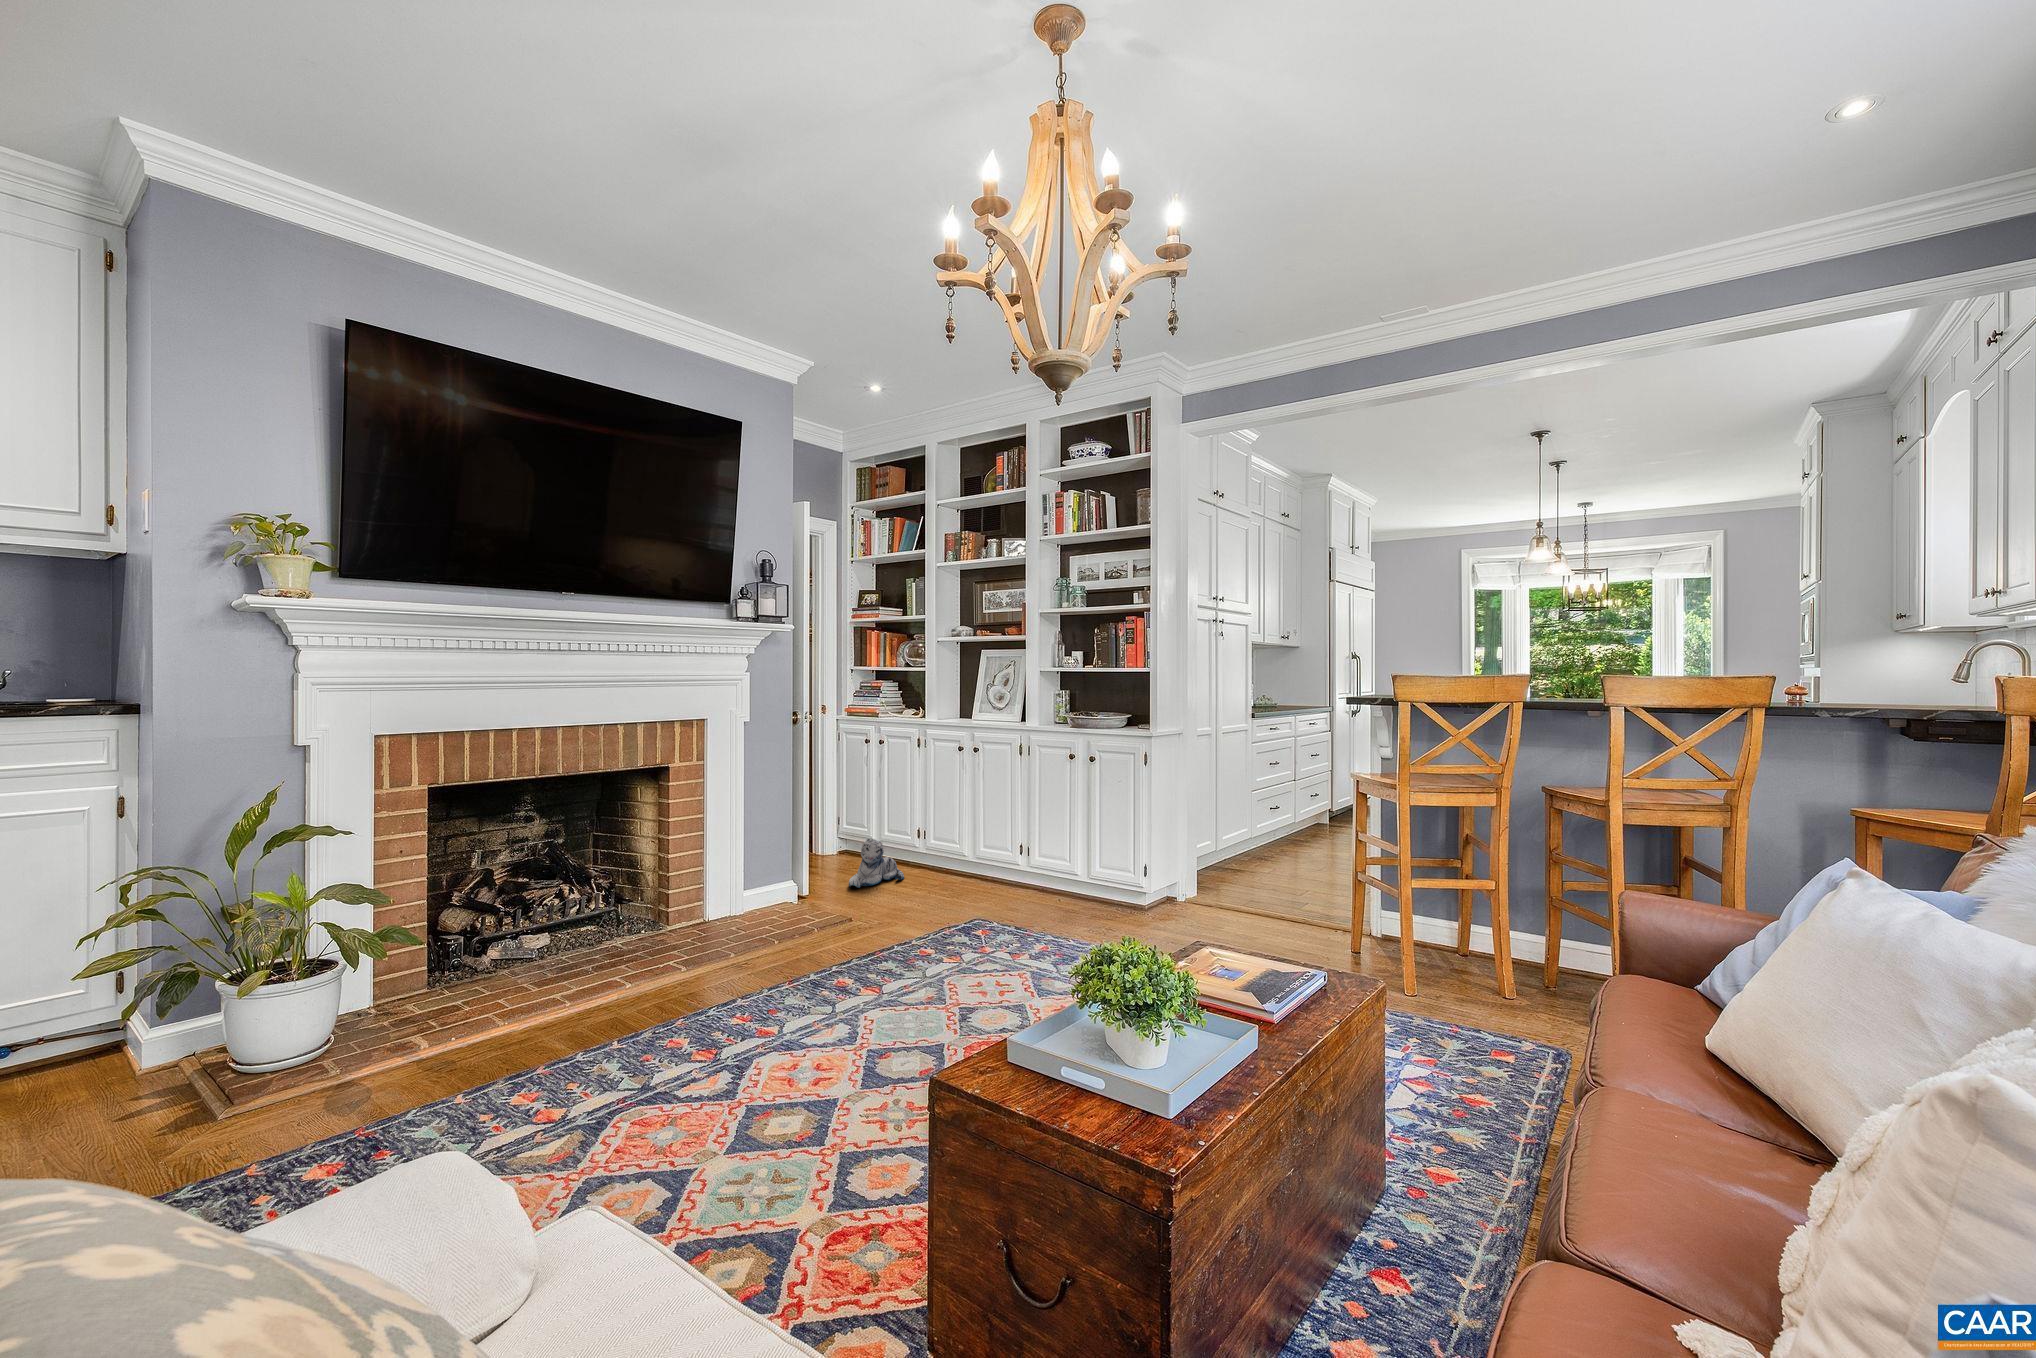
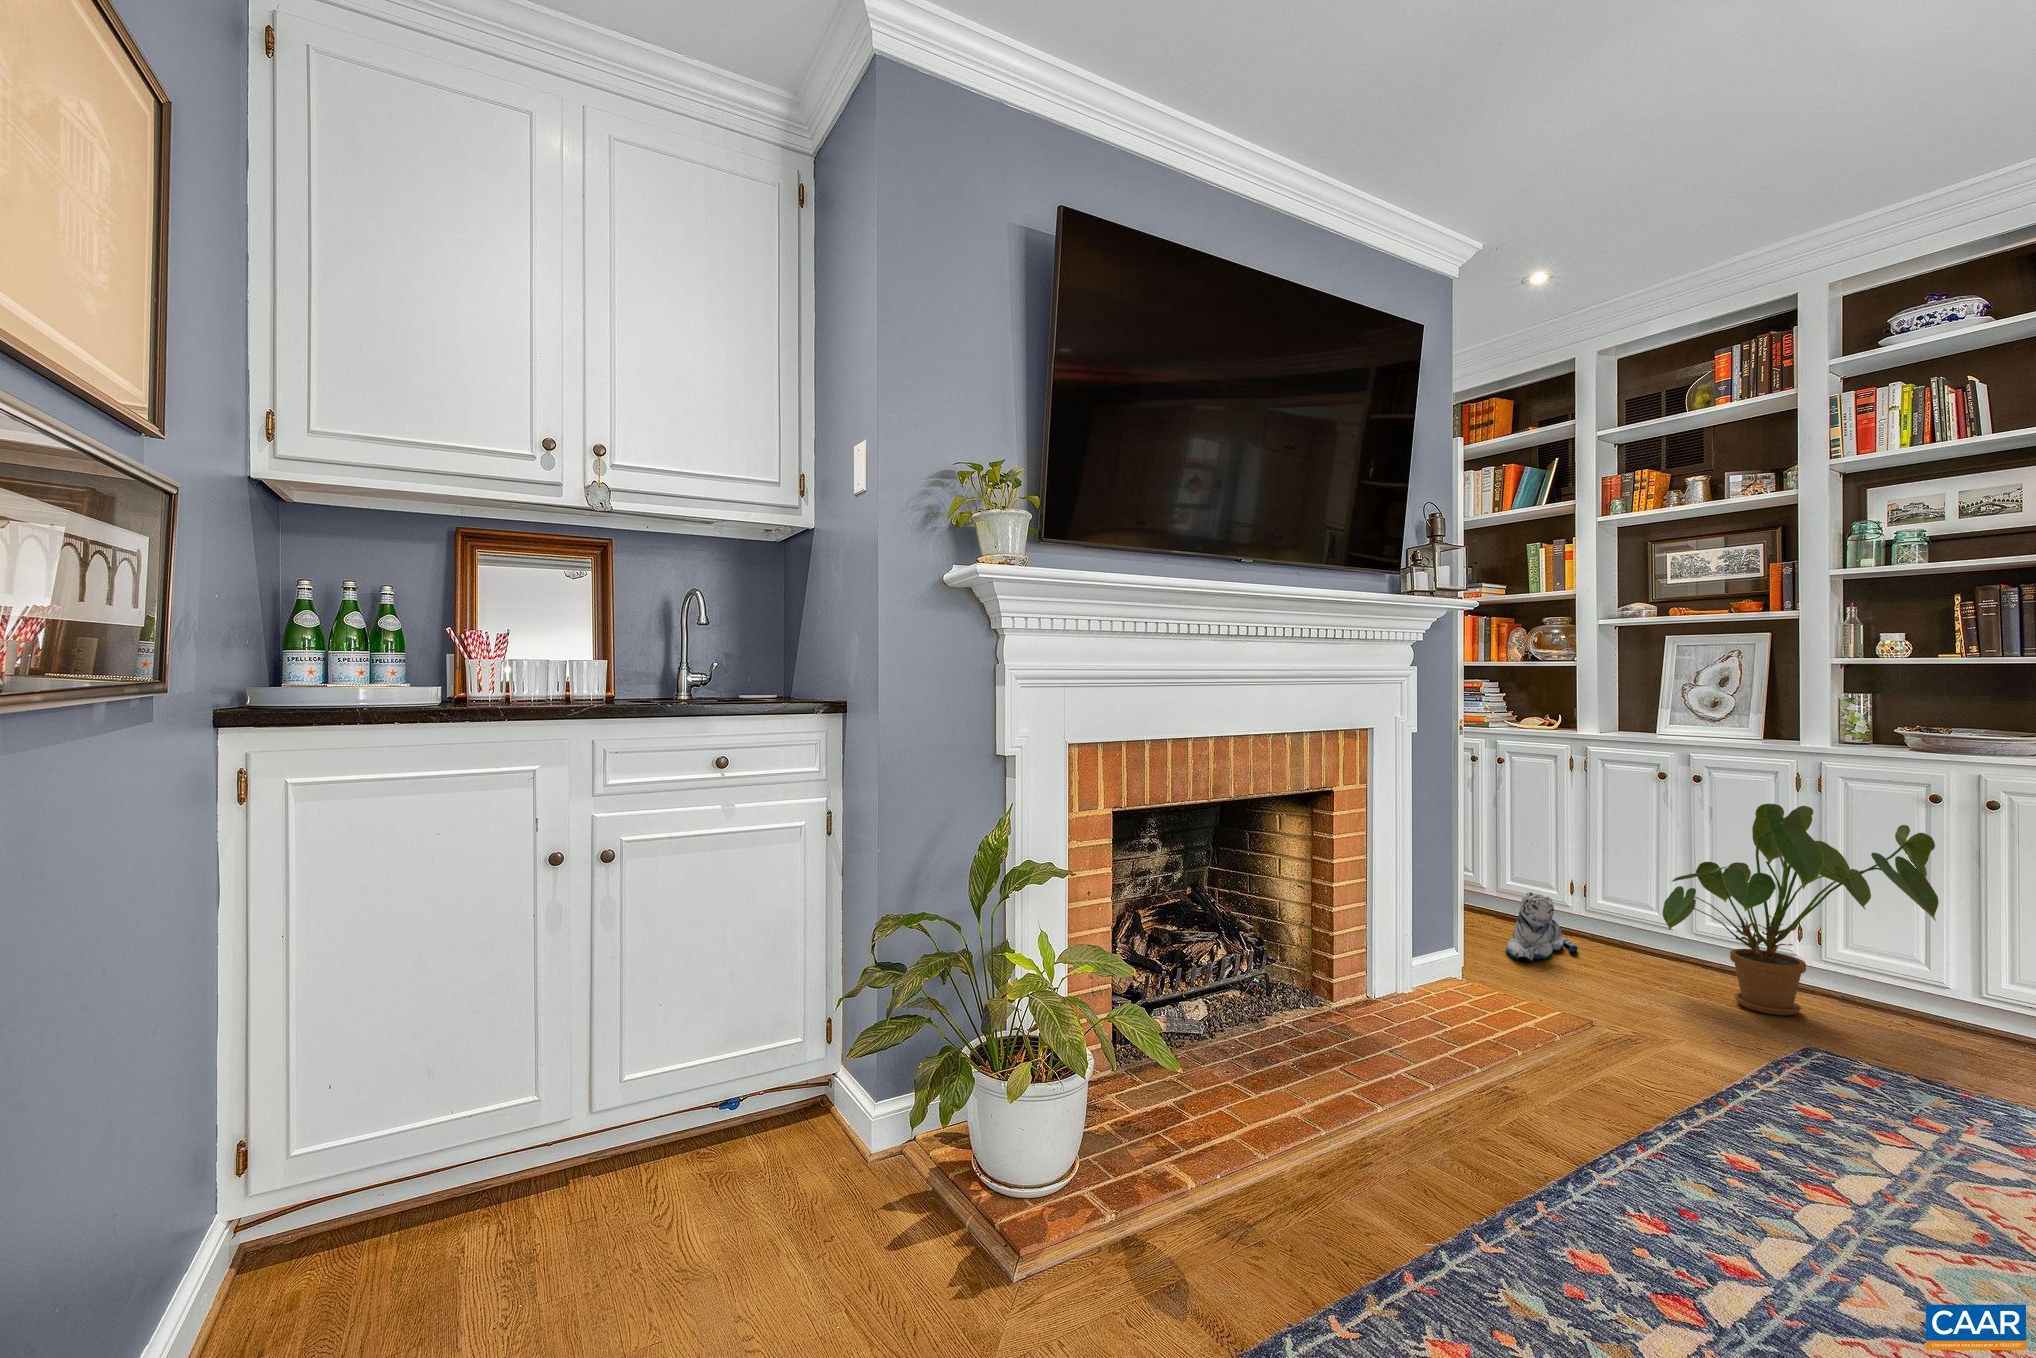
house plant: none [921,767,1073,906] -> present [1663,804,1939,1015]

